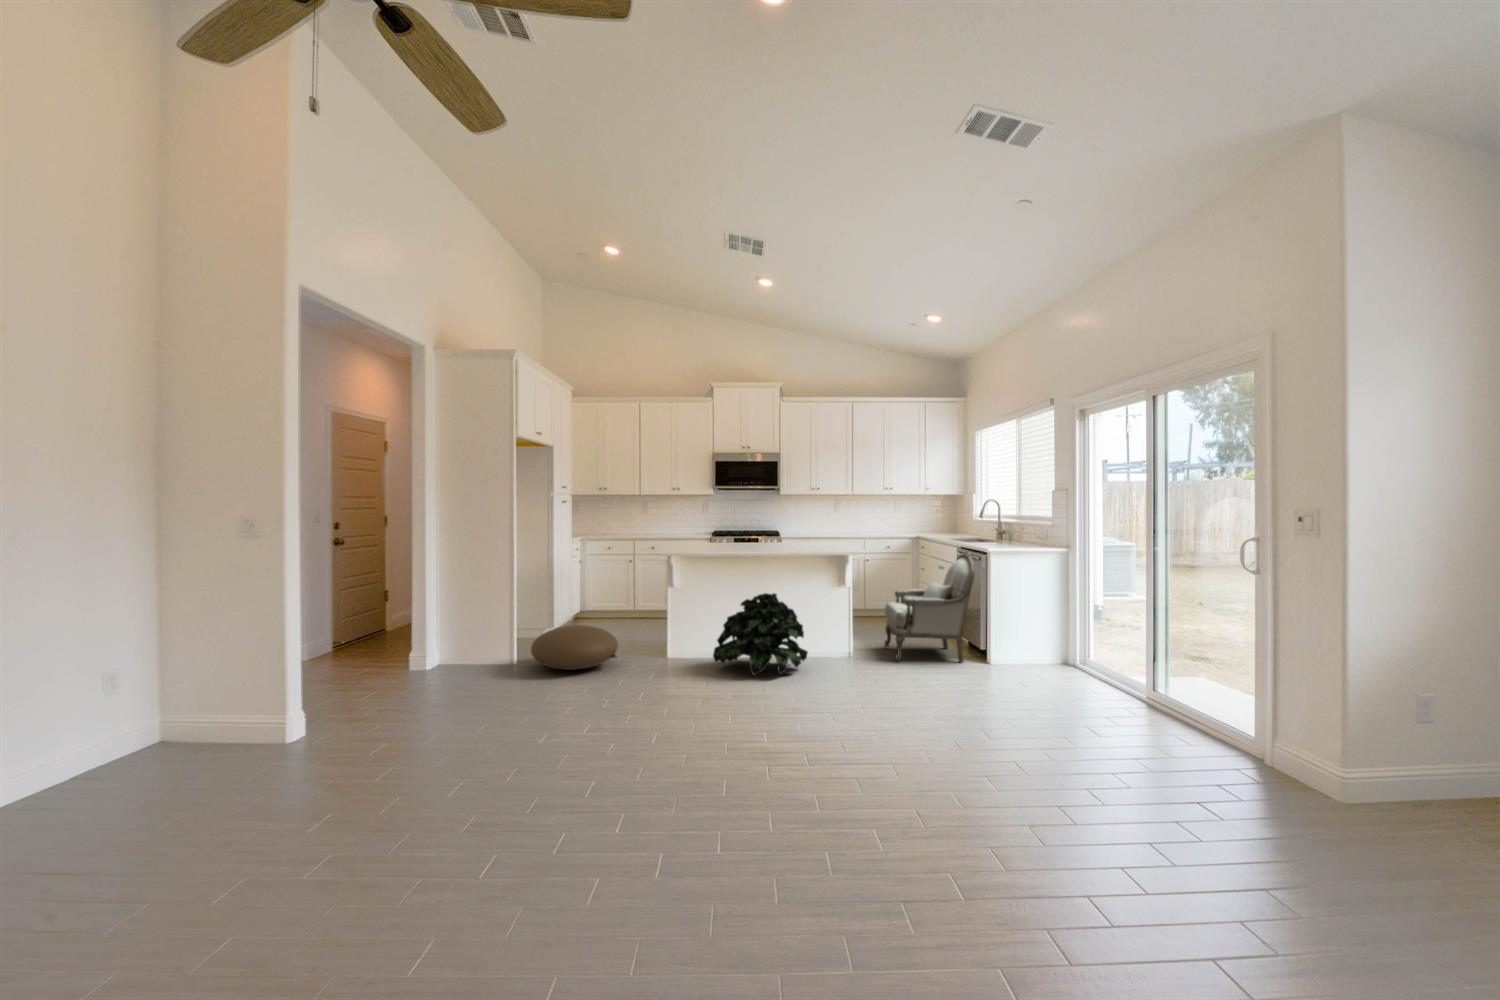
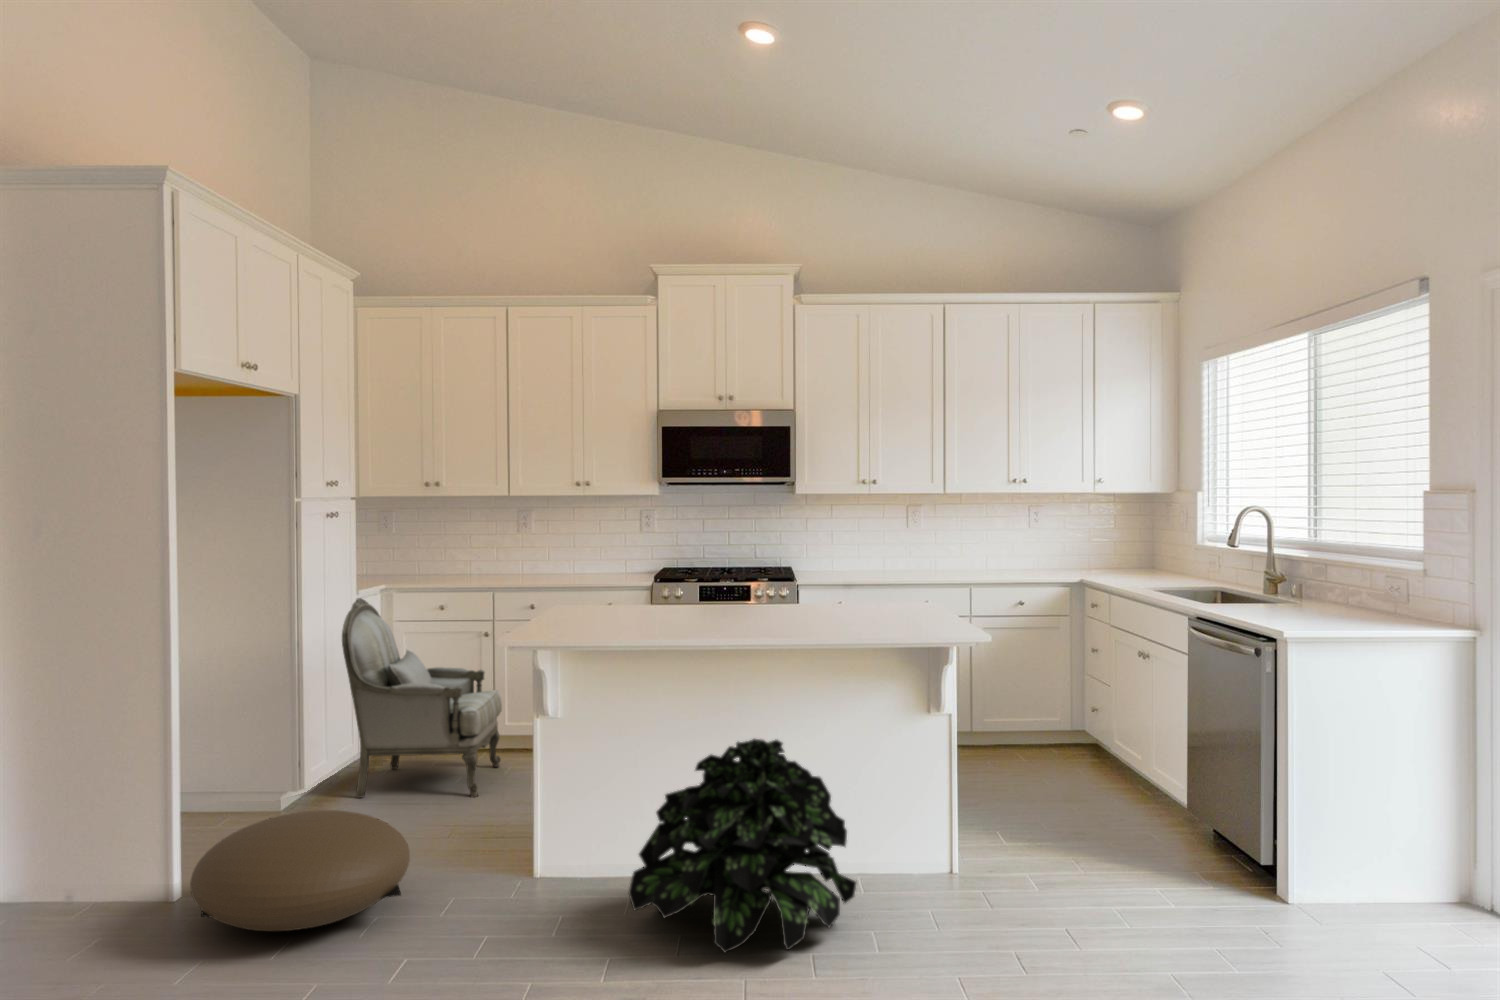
armchair: present [884,551,975,663] -> present [342,598,502,798]

